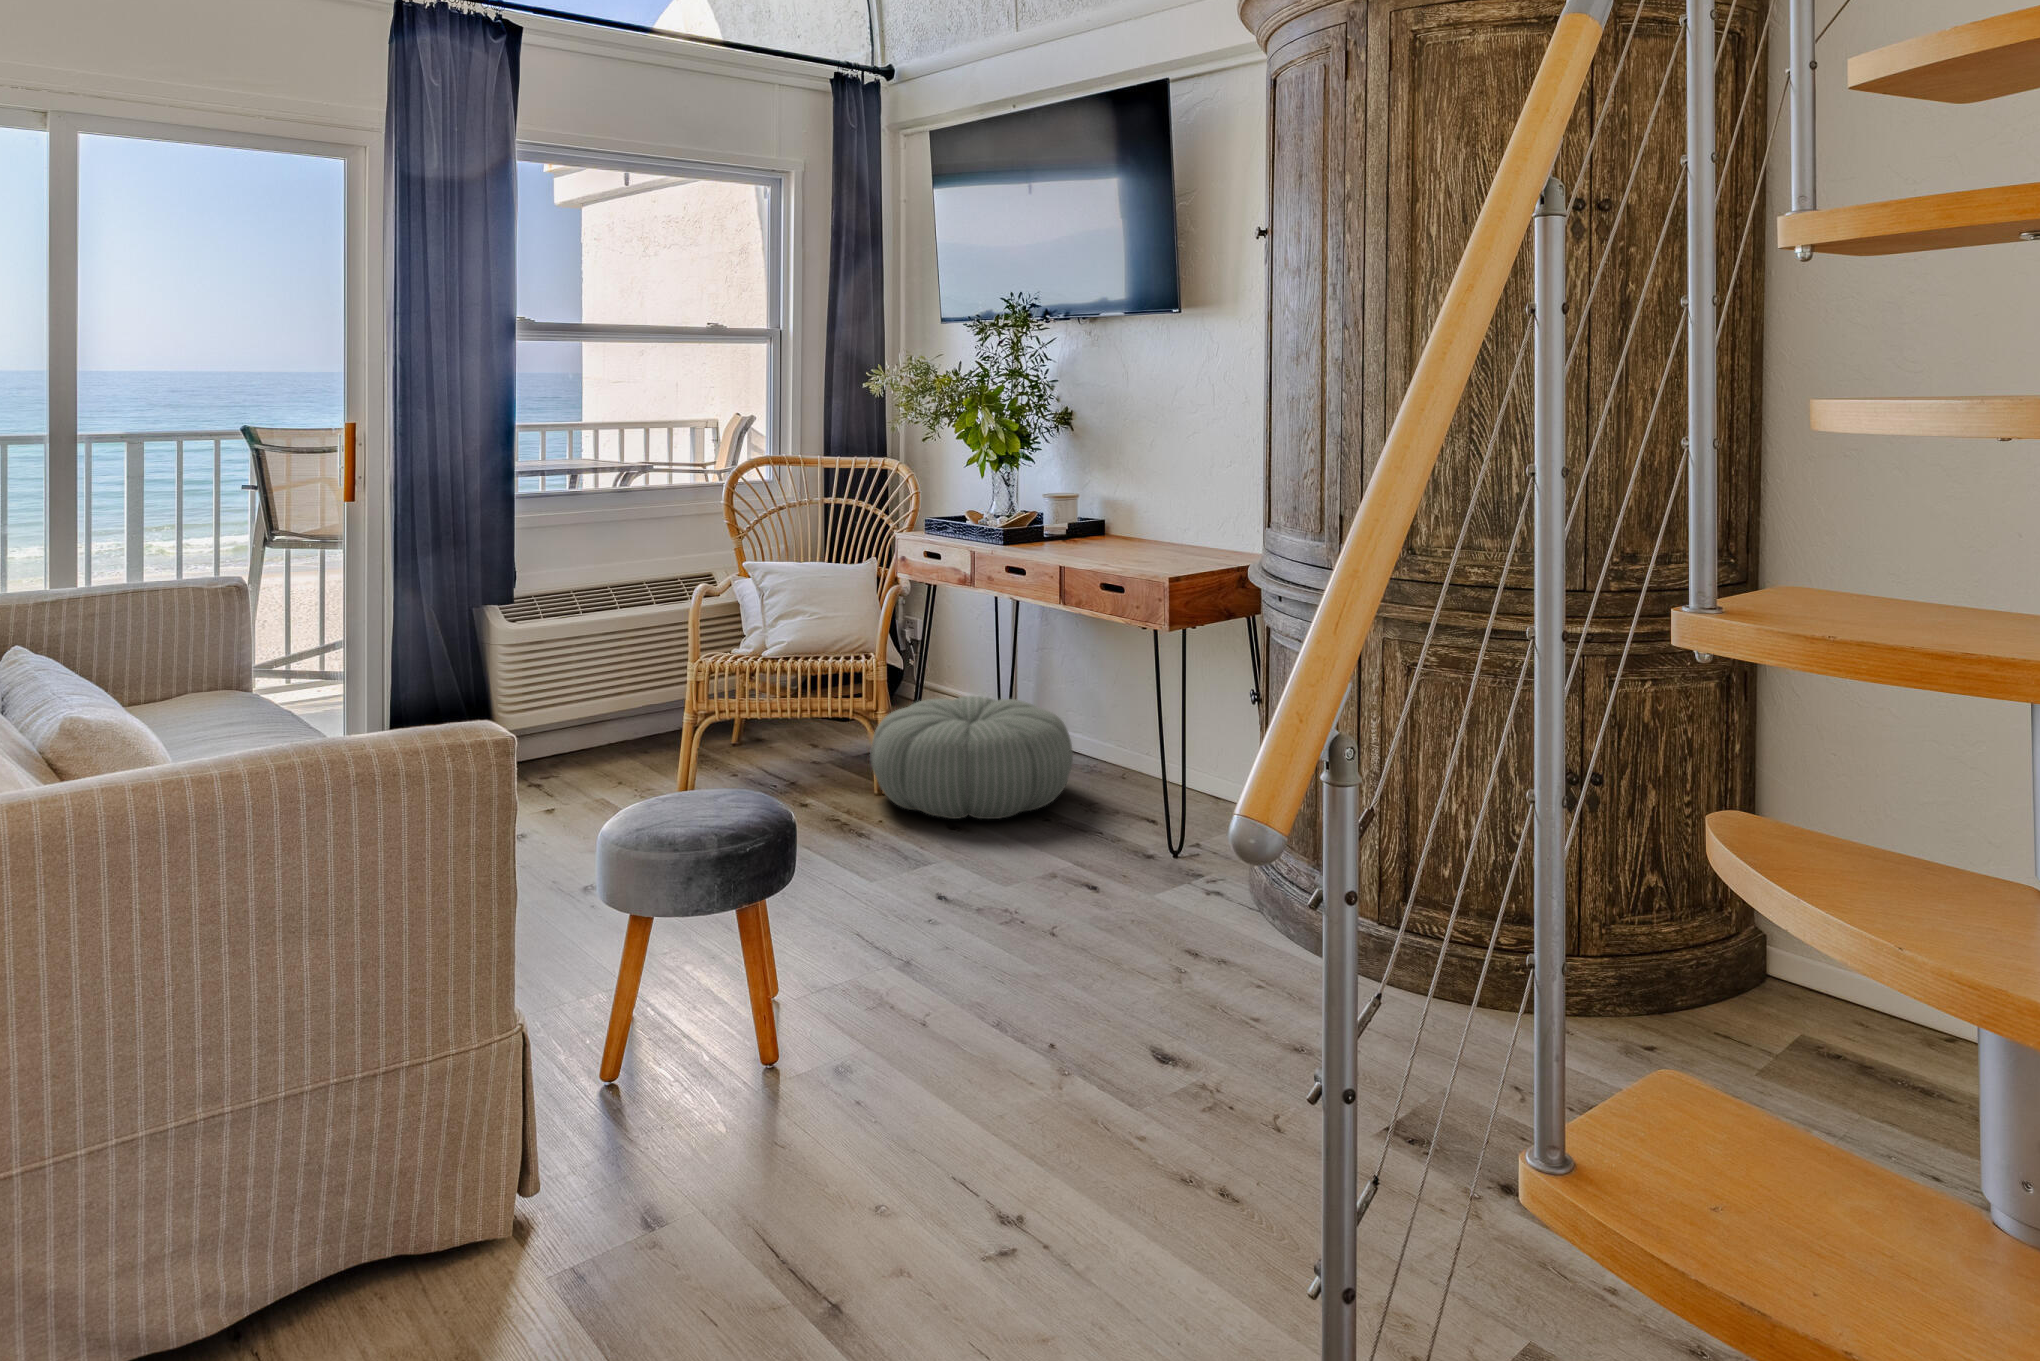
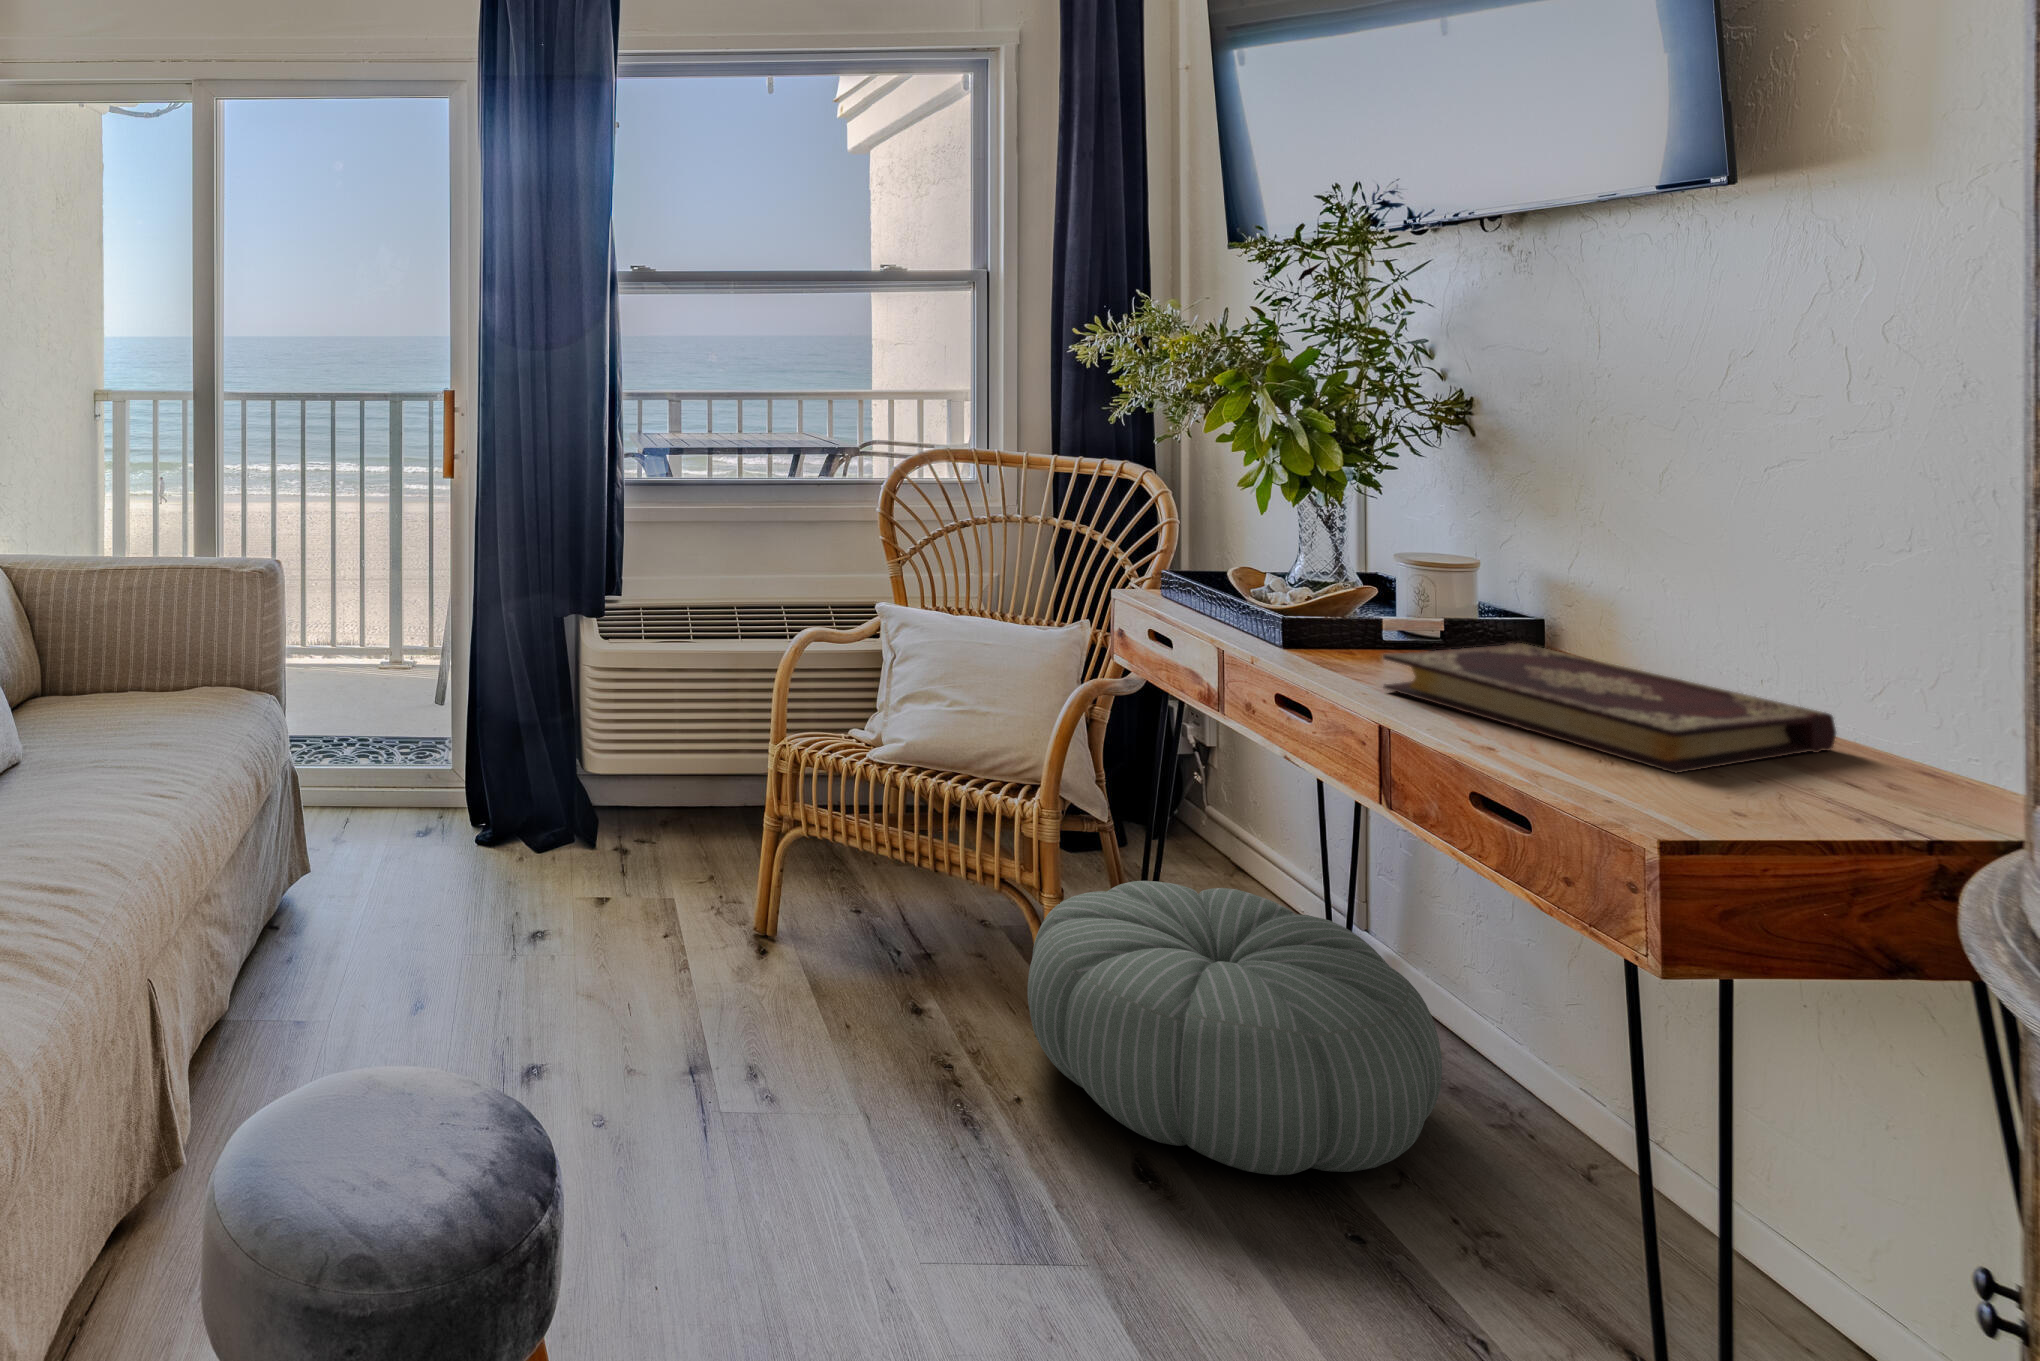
book: none [1052,533,1216,570] -> present [1383,643,1836,773]

